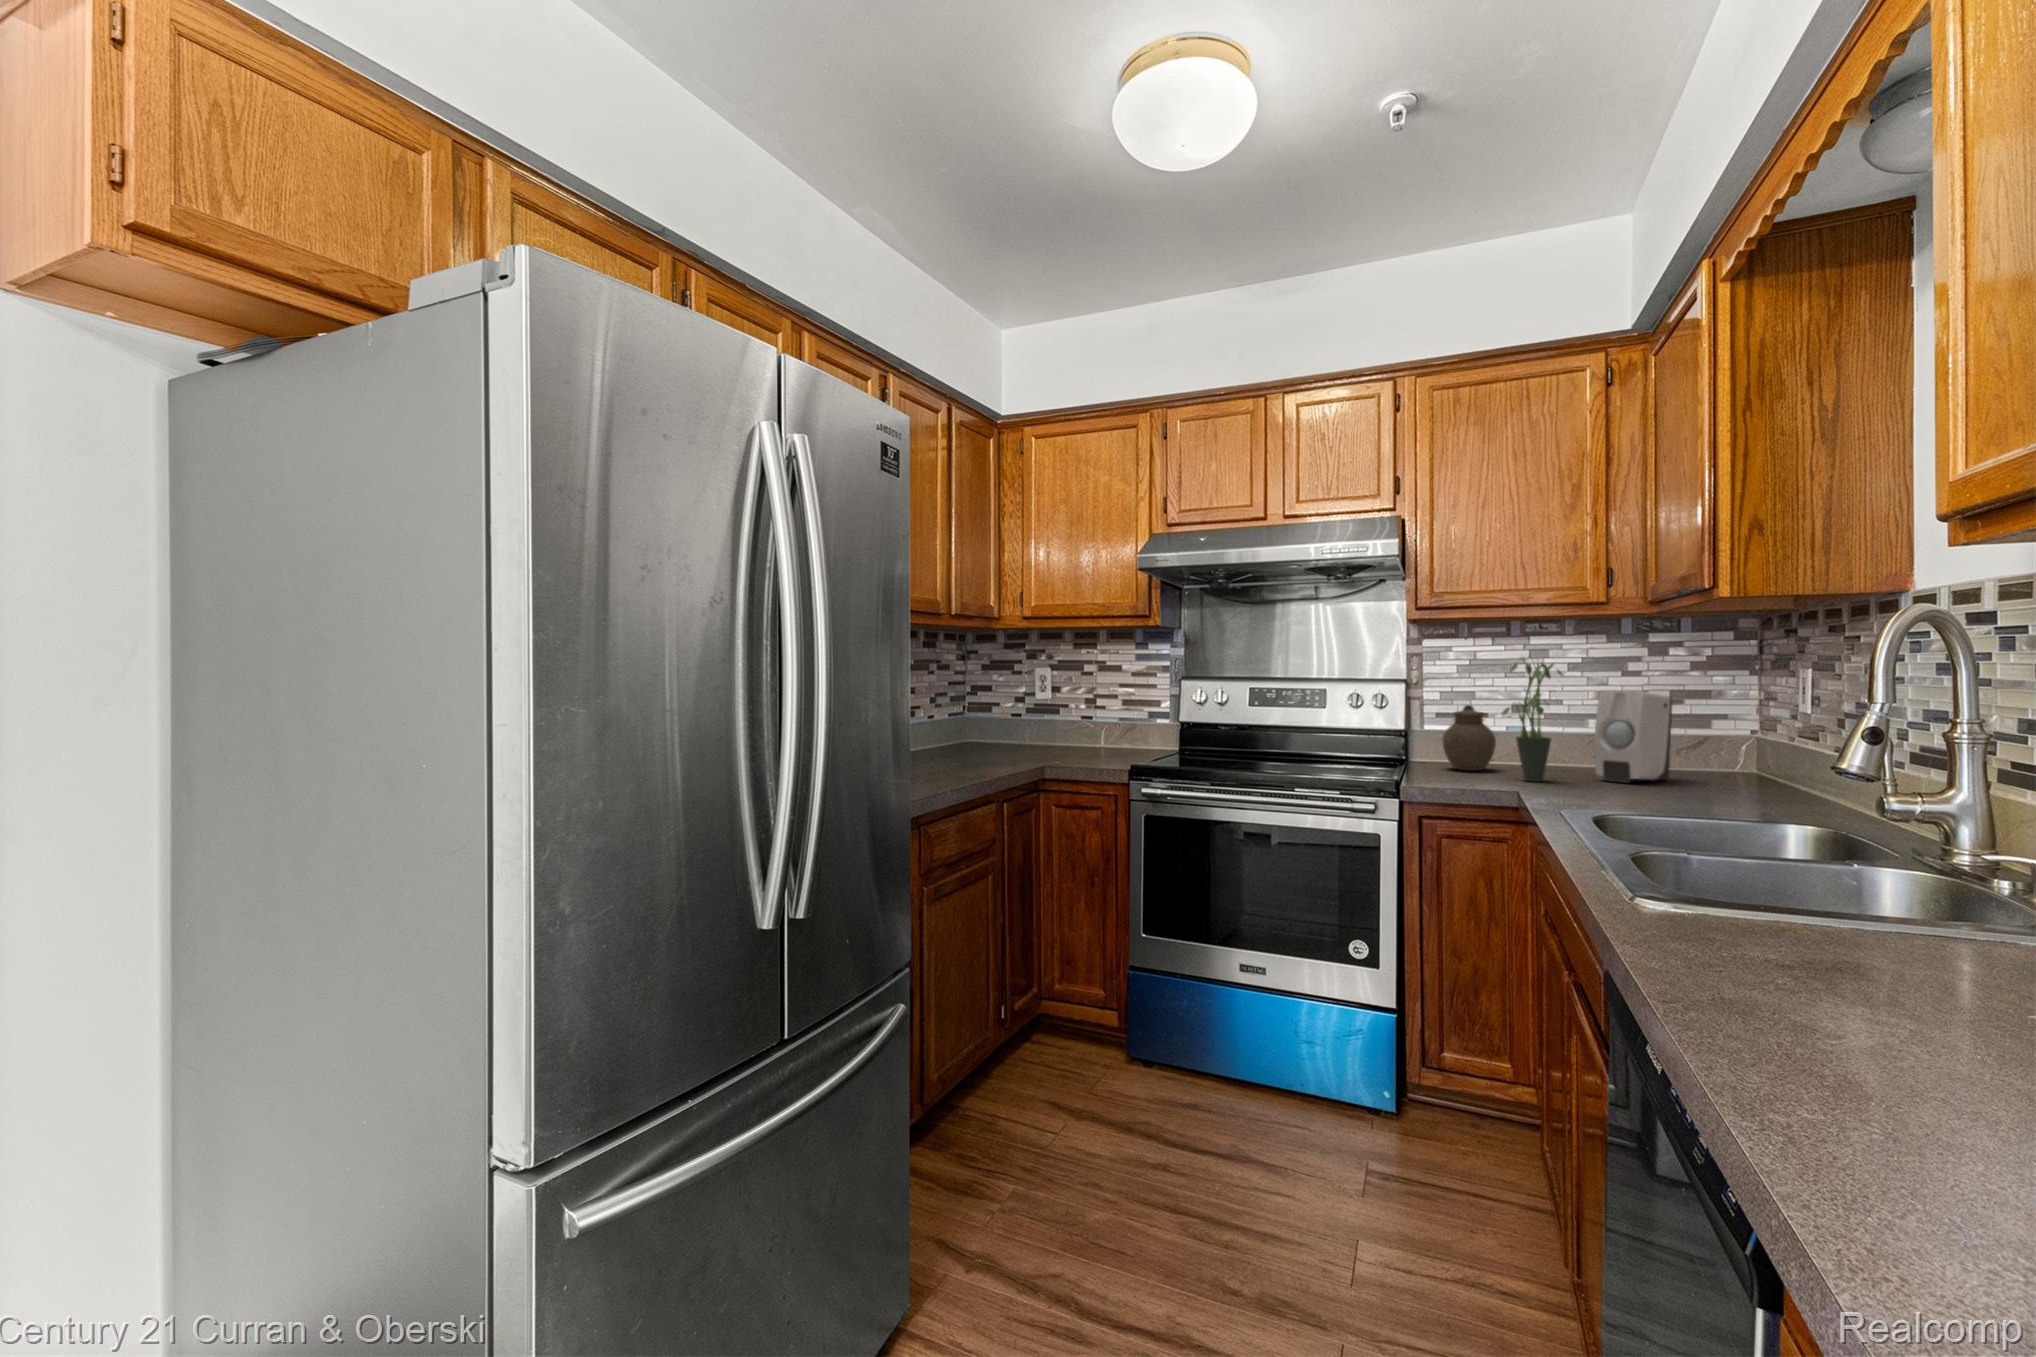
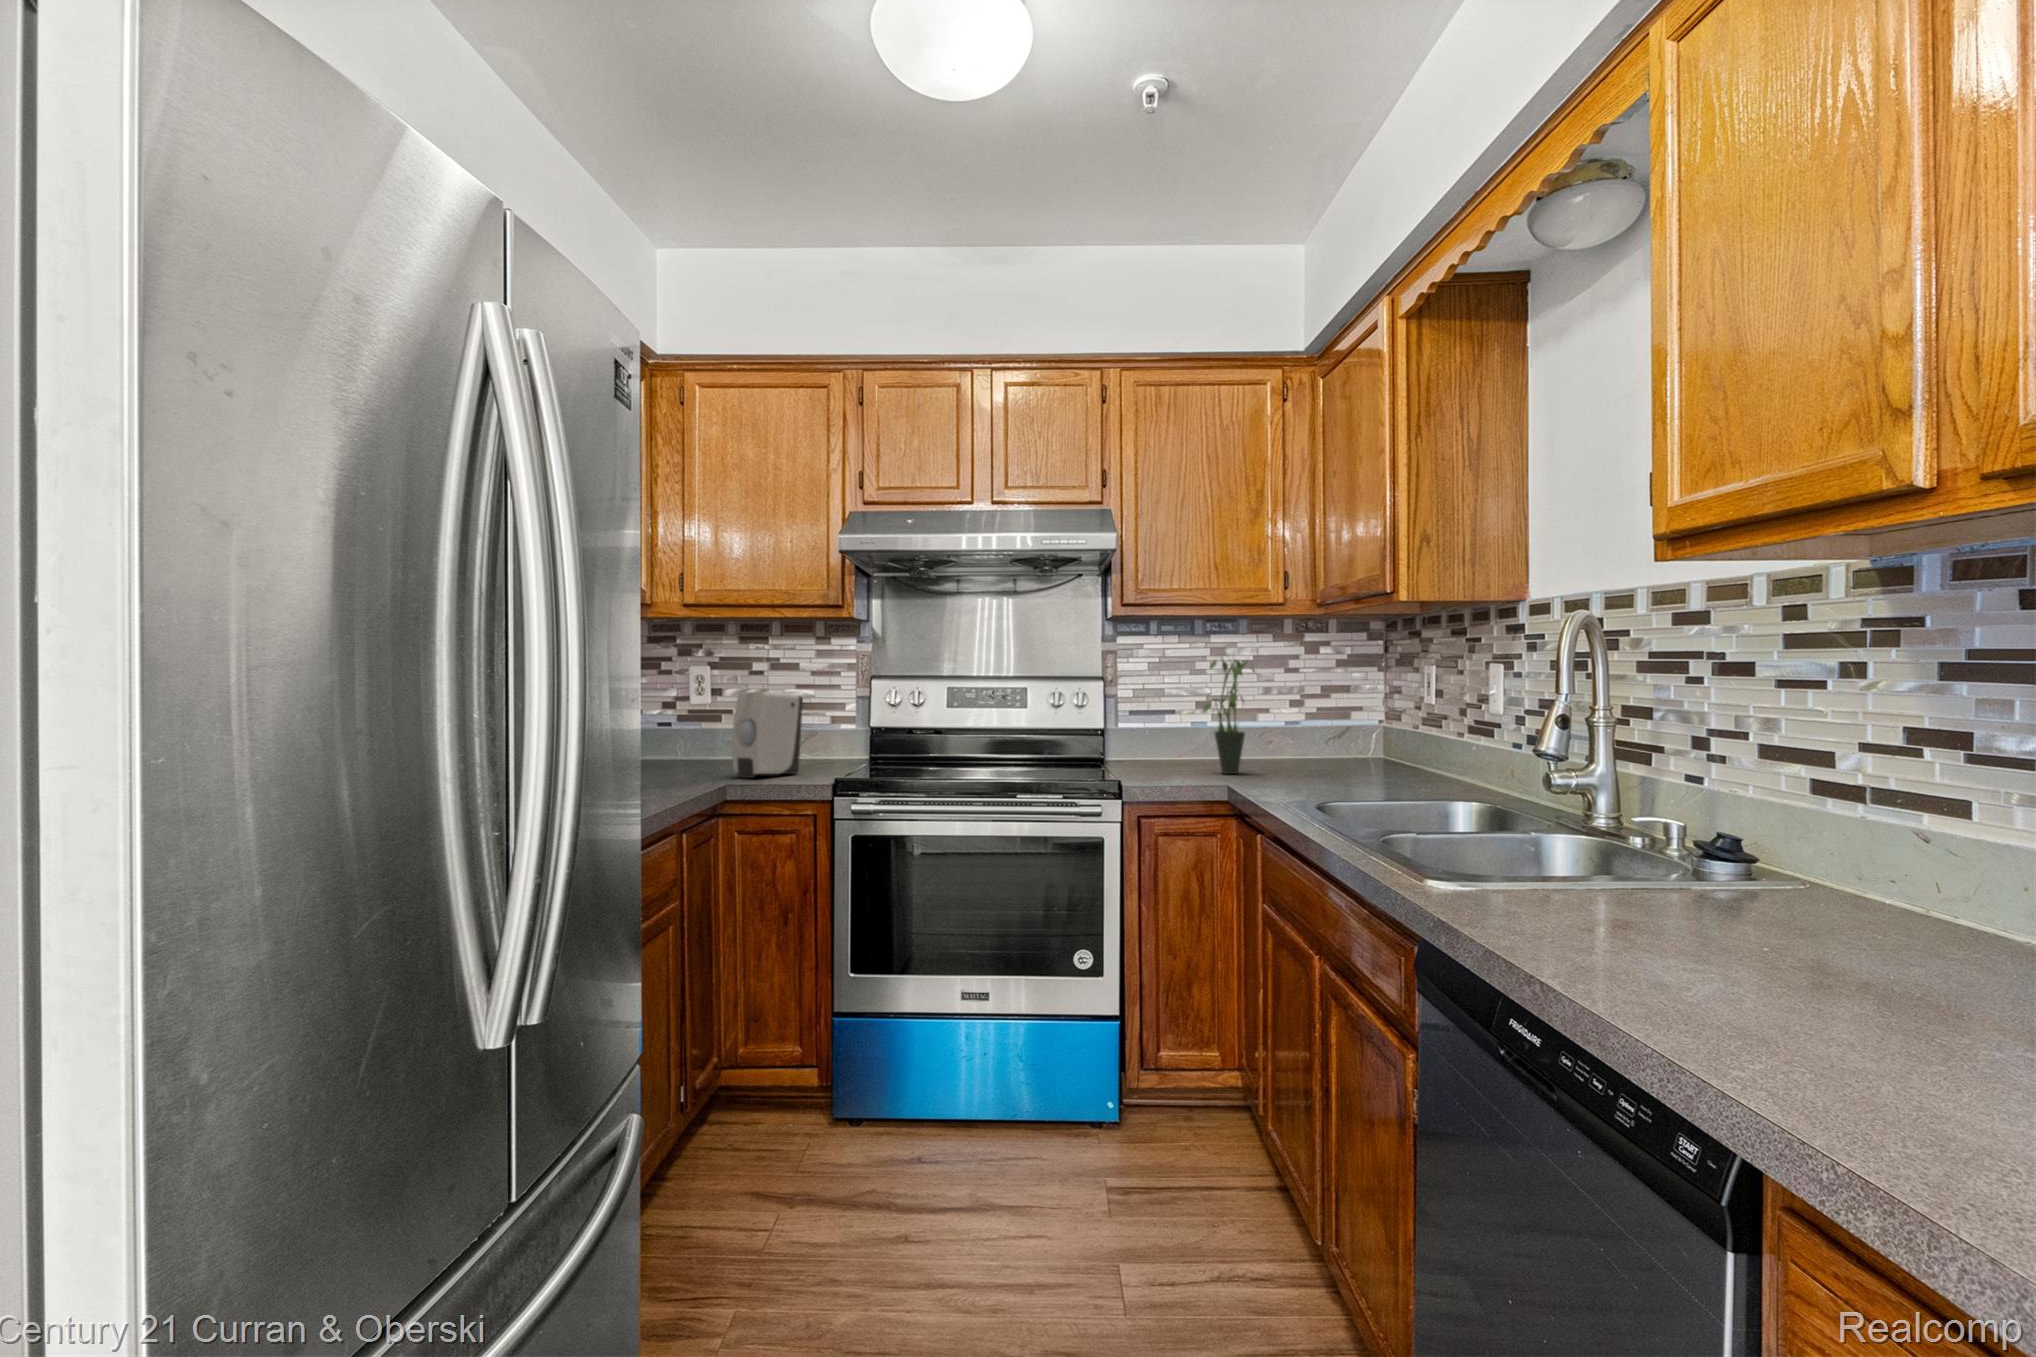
soap dispenser: present [1595,691,1672,783] -> present [732,692,803,778]
jar: present [1442,705,1496,771] -> none [1142,702,1189,766]

